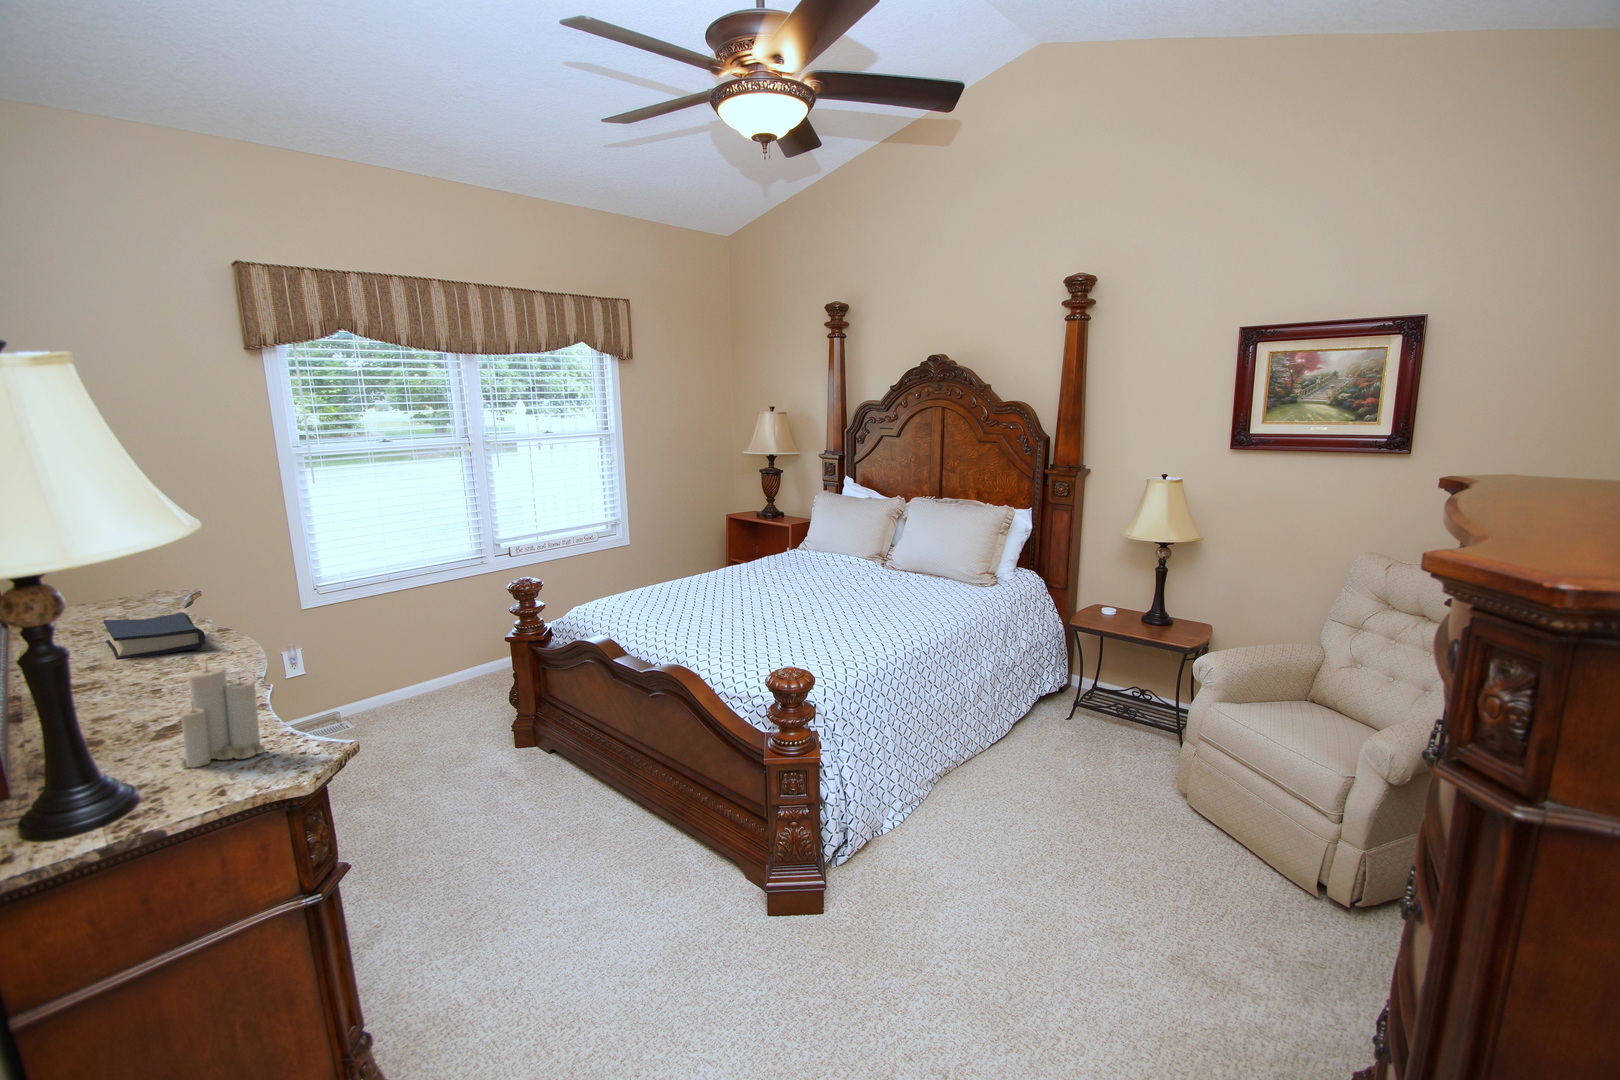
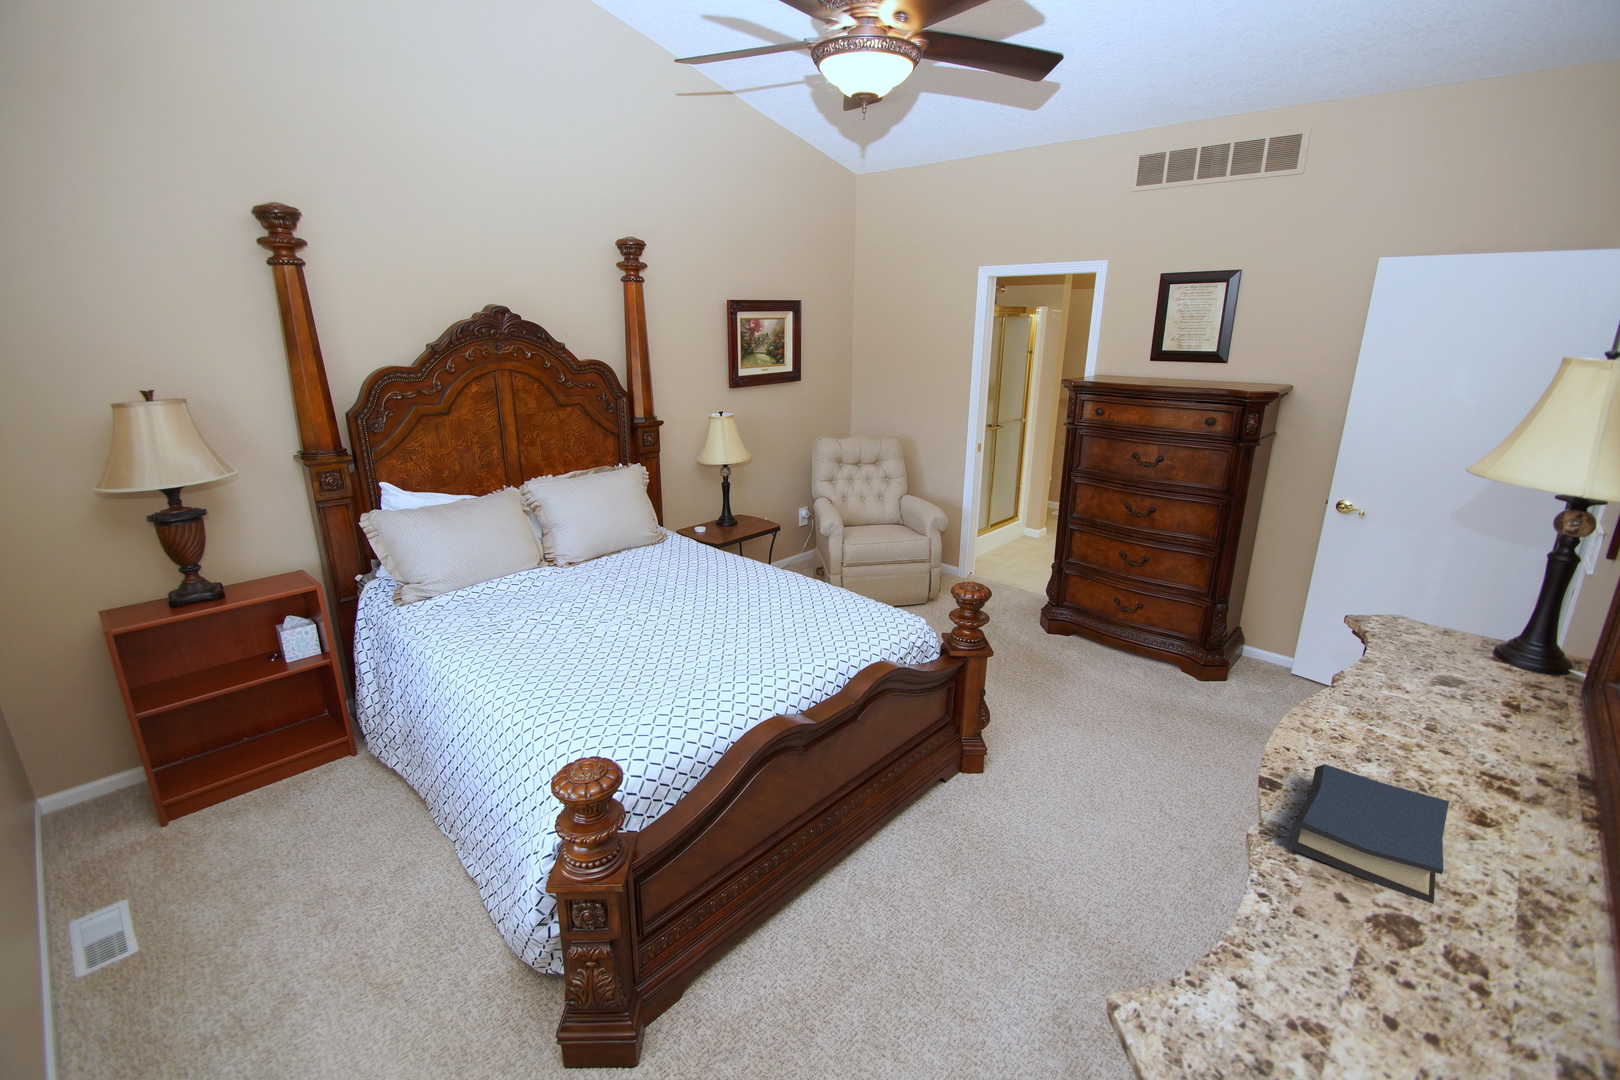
candle: present [181,668,265,768] -> none [1398,589,1464,656]

